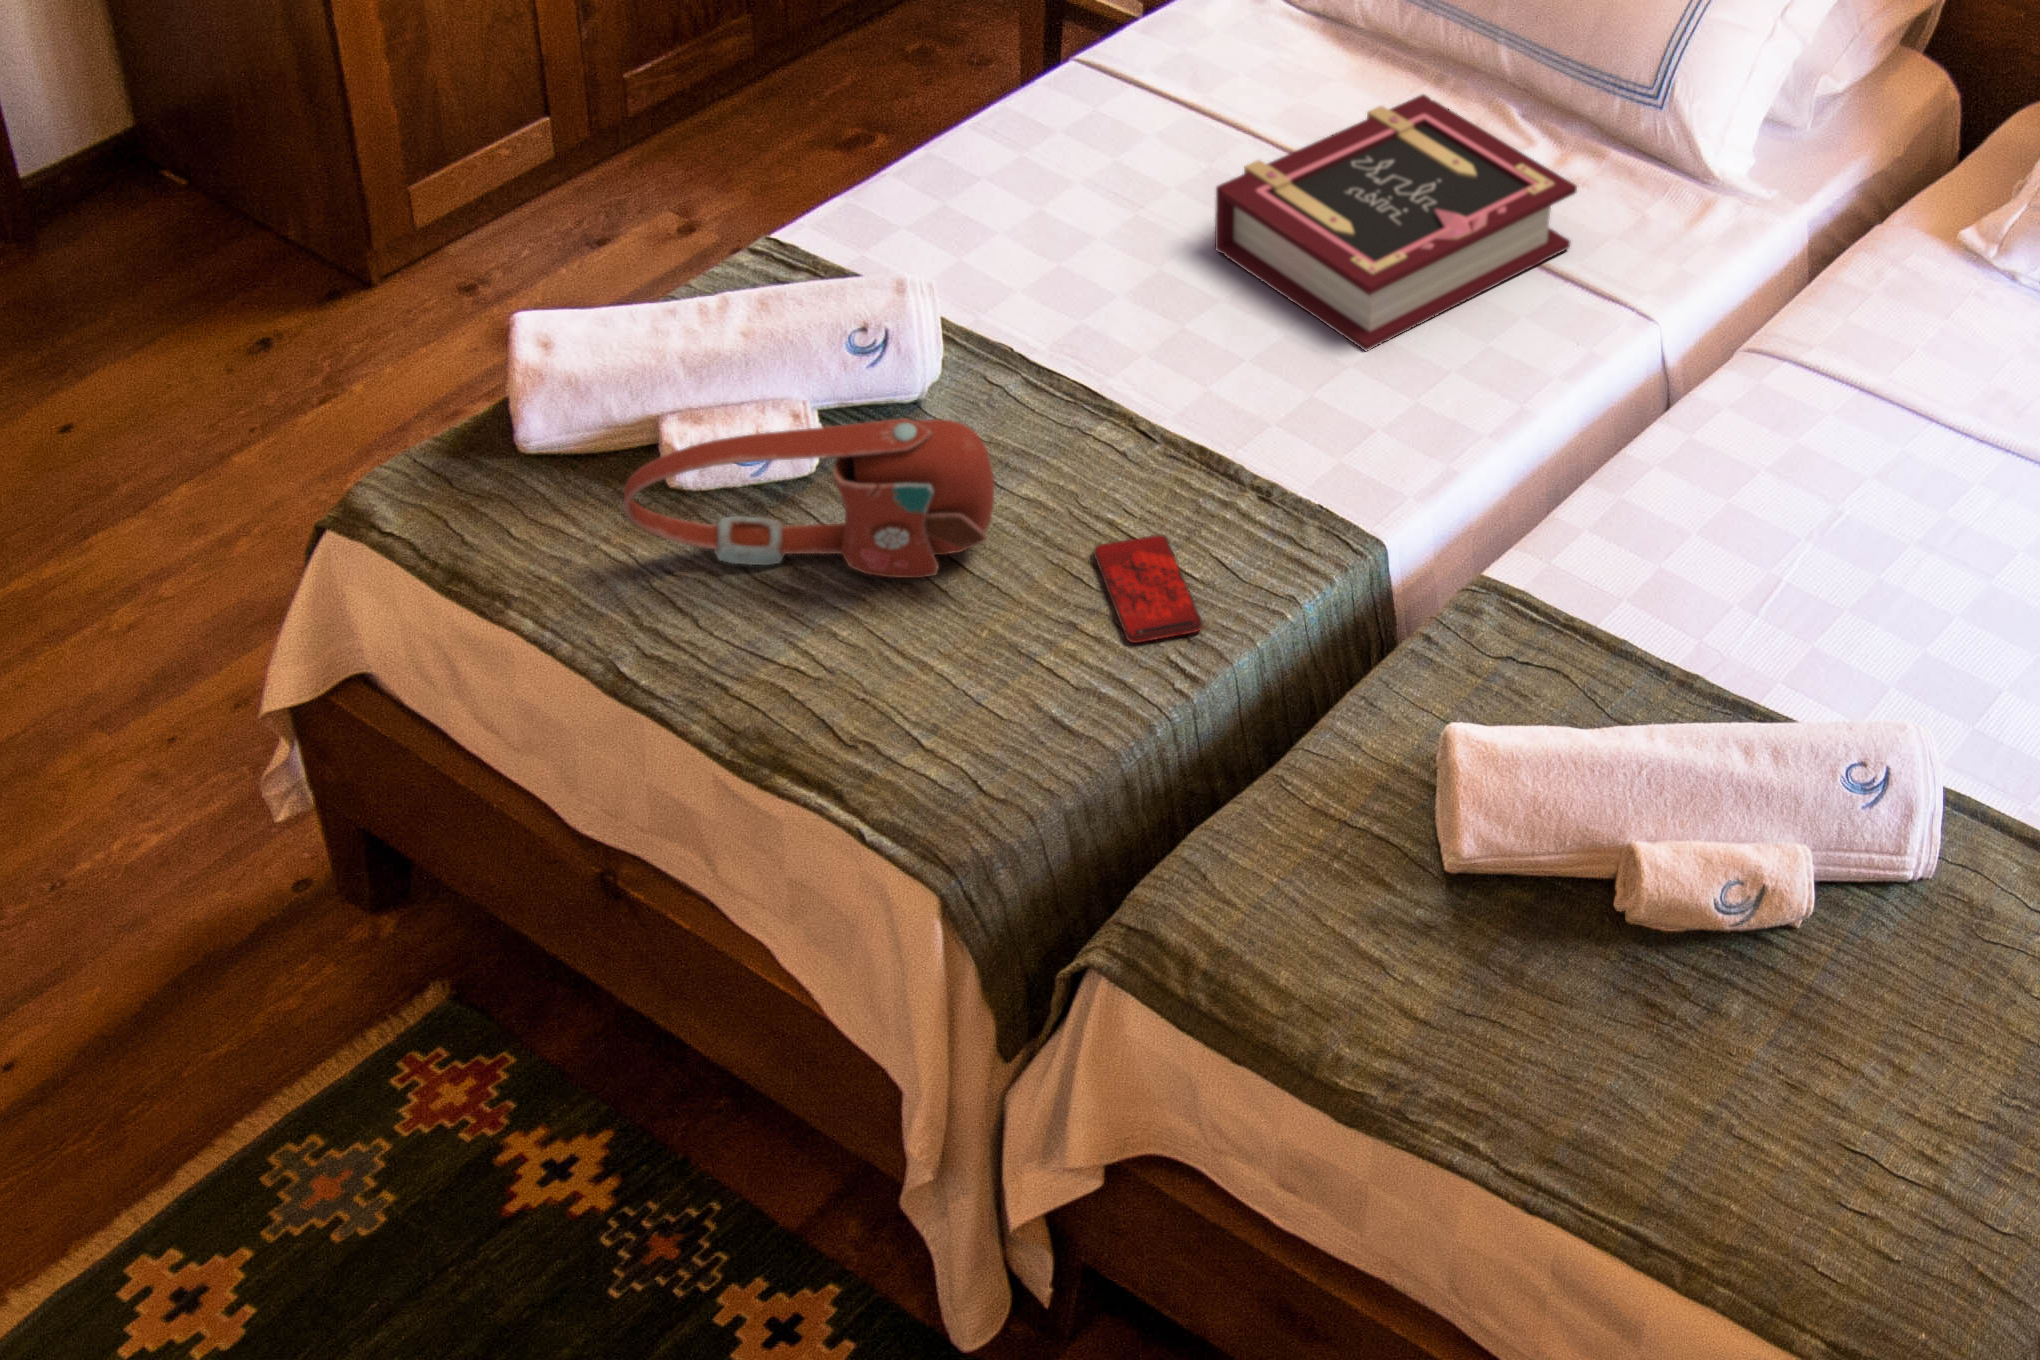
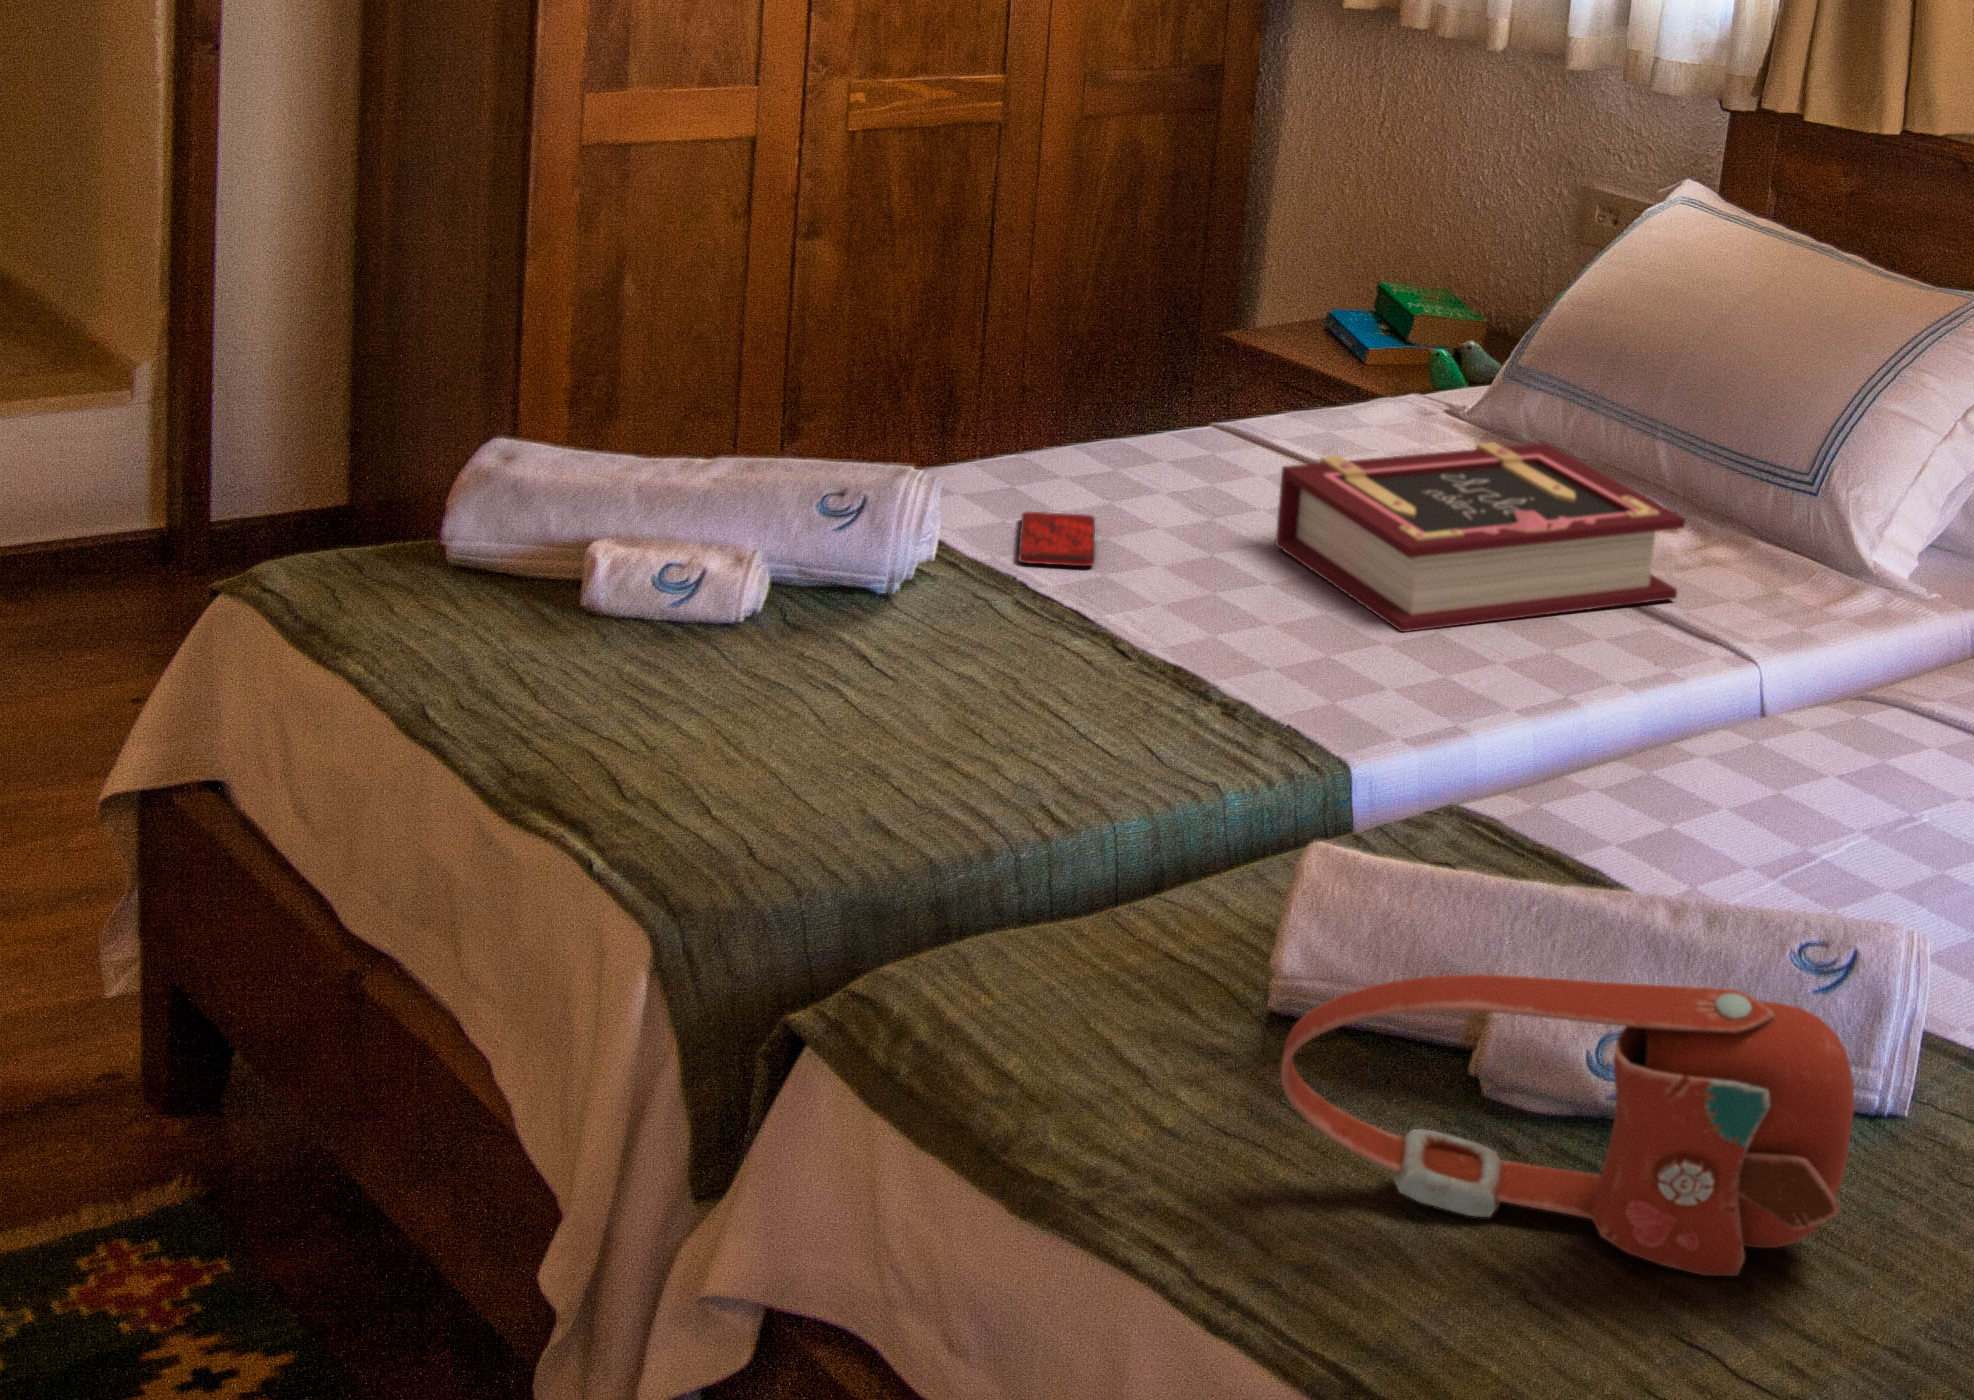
handbag: present [624,418,994,578] -> present [1281,974,1854,1276]
smartphone: present [1094,535,1203,643] -> present [1019,512,1095,566]

